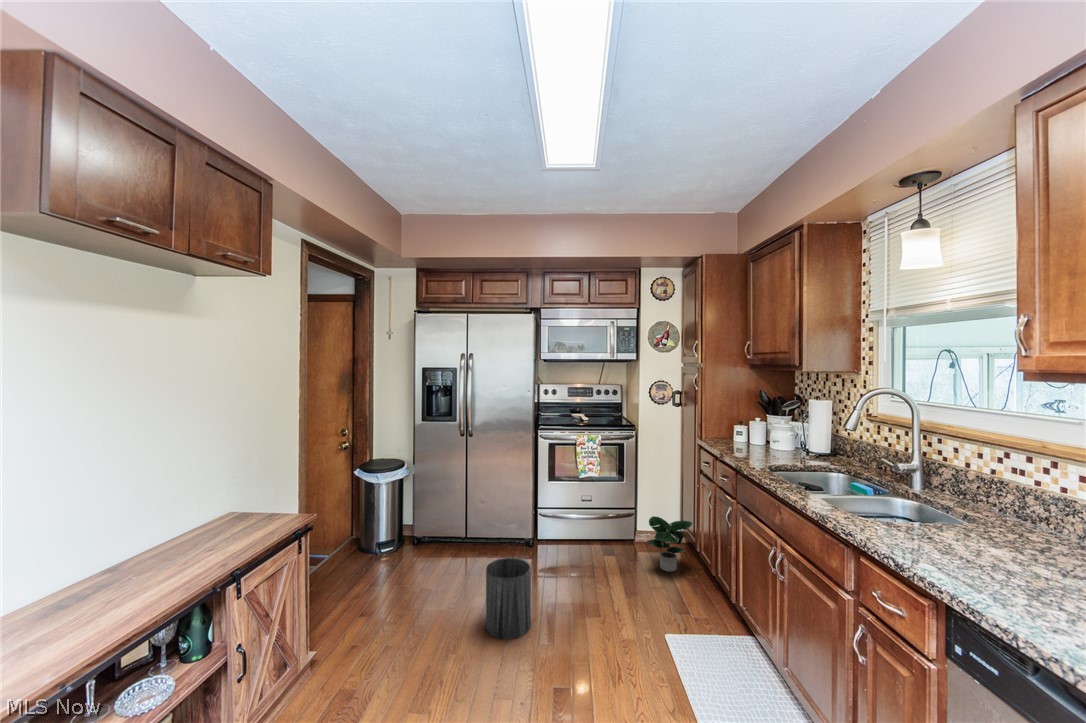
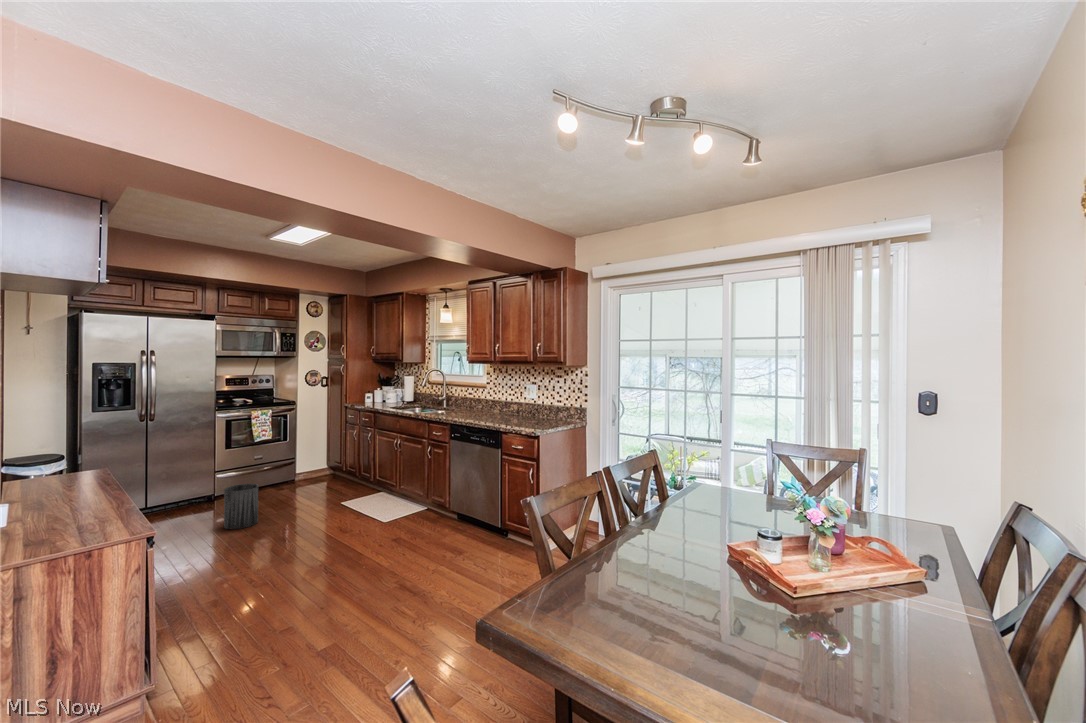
potted plant: present [647,516,692,572] -> none [312,454,341,486]

